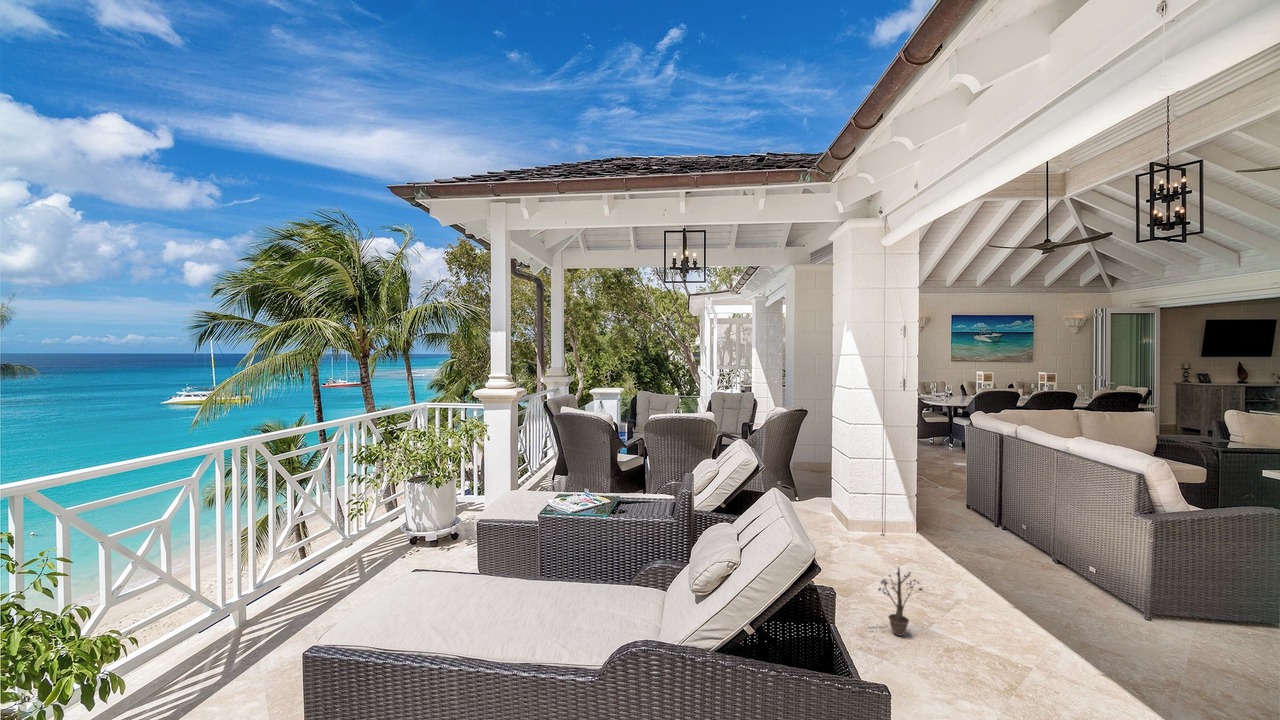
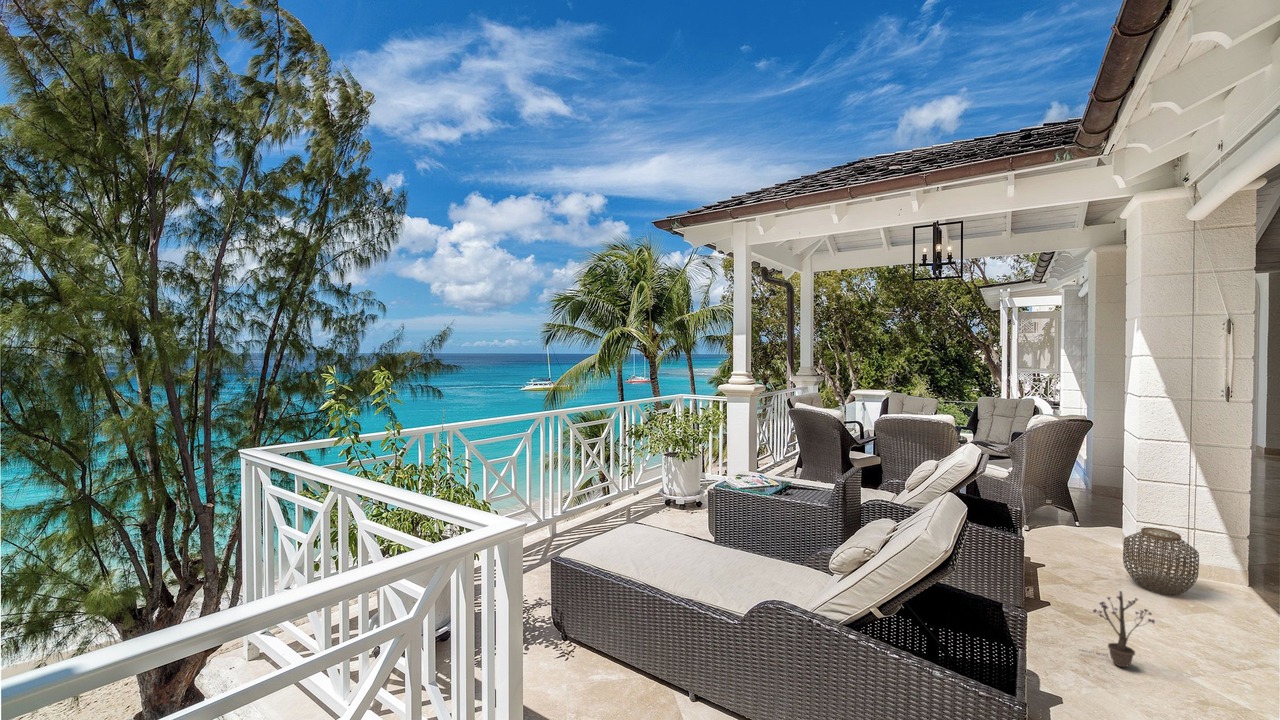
woven basket: none [851,498,901,553] -> present [1123,527,1199,596]

